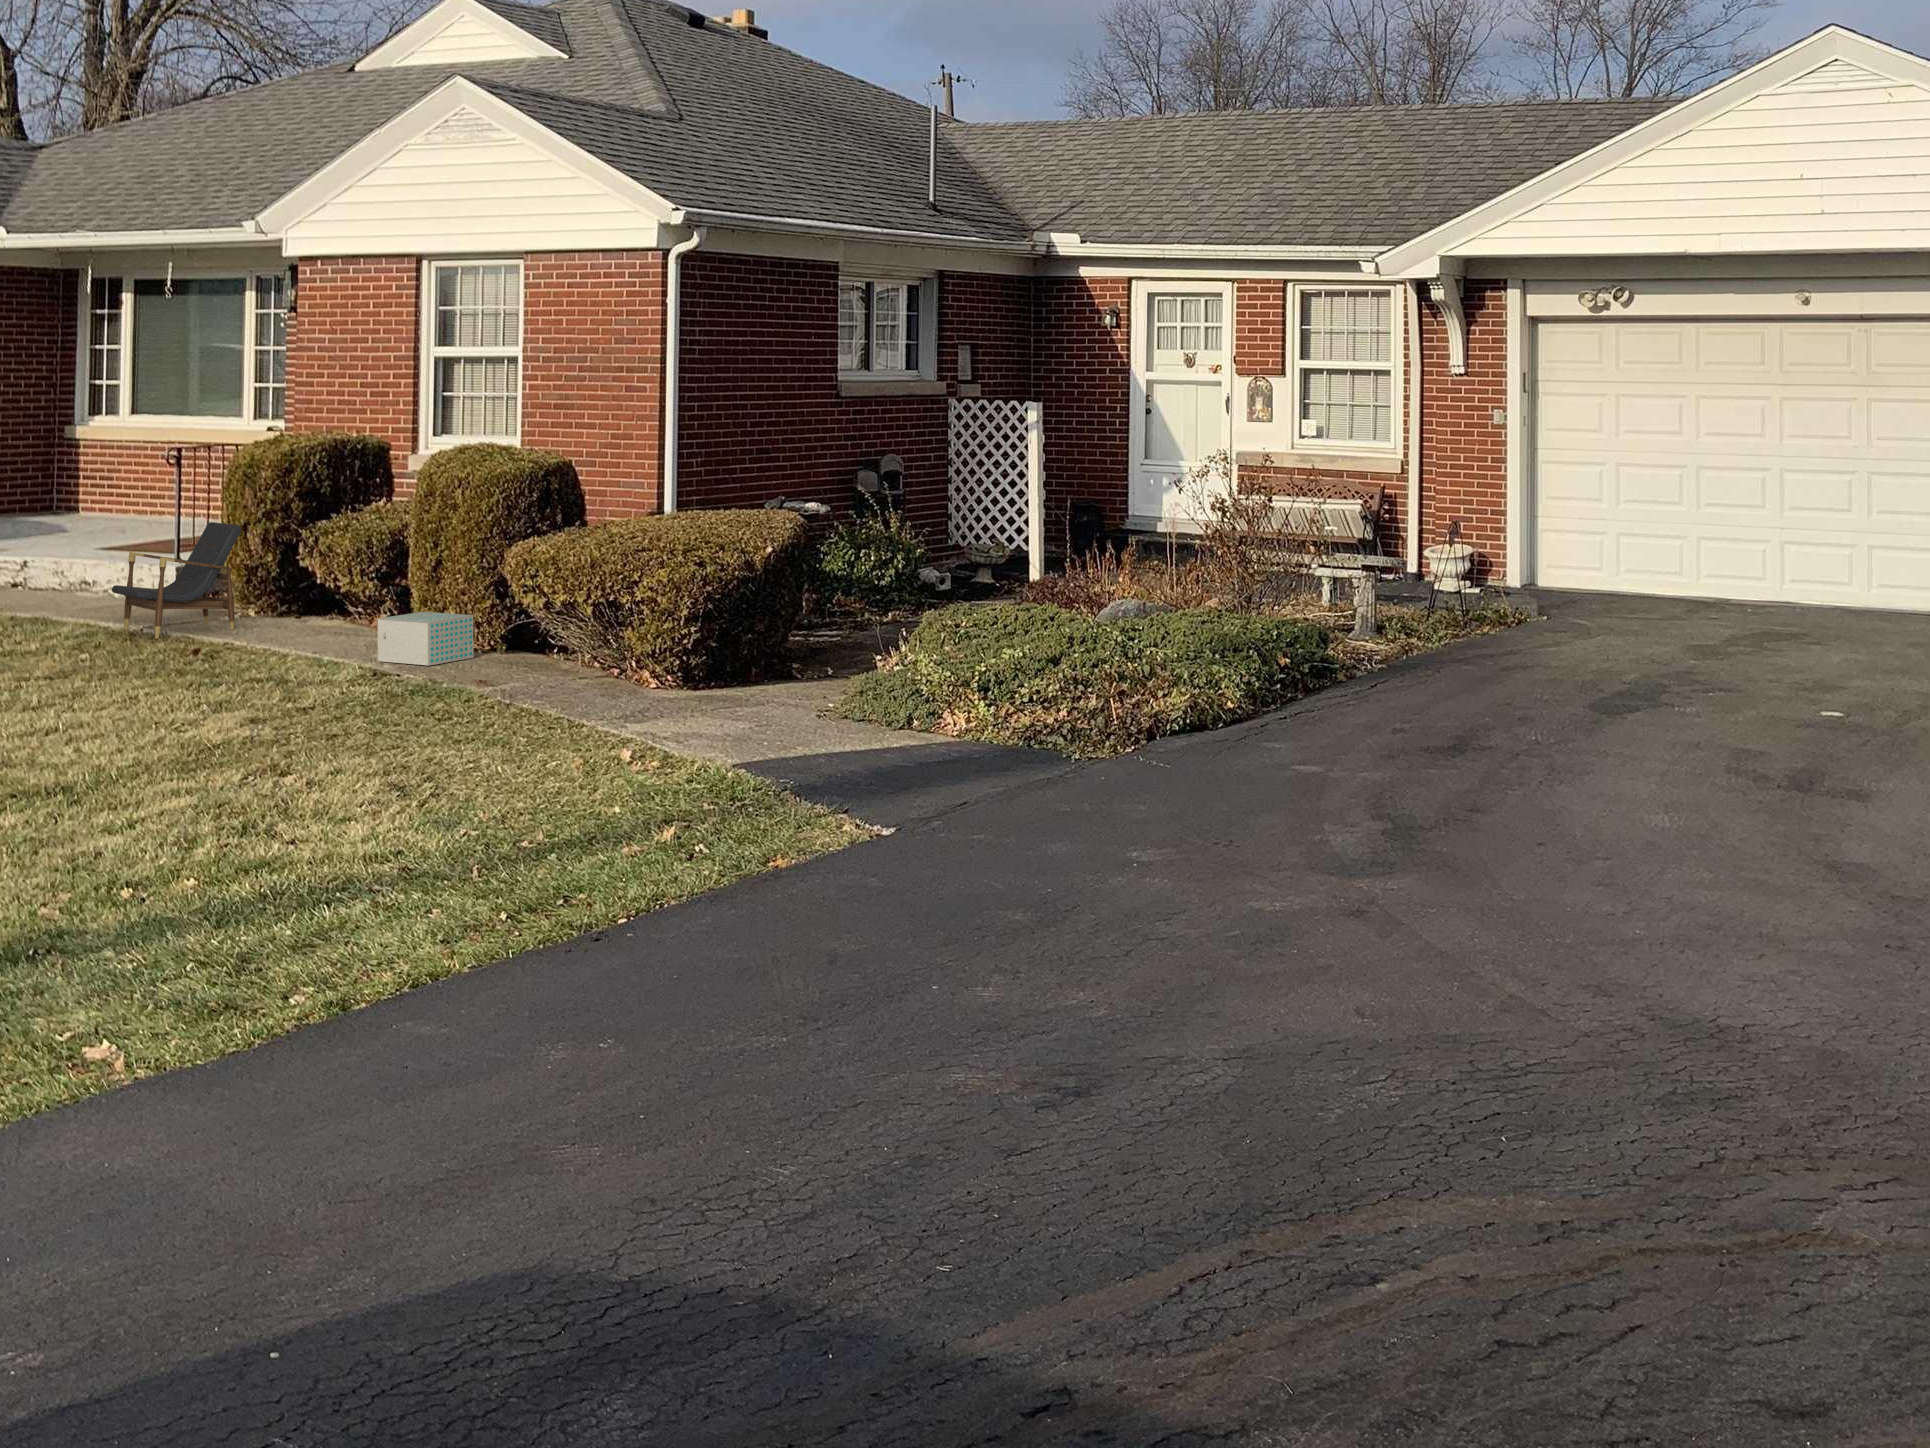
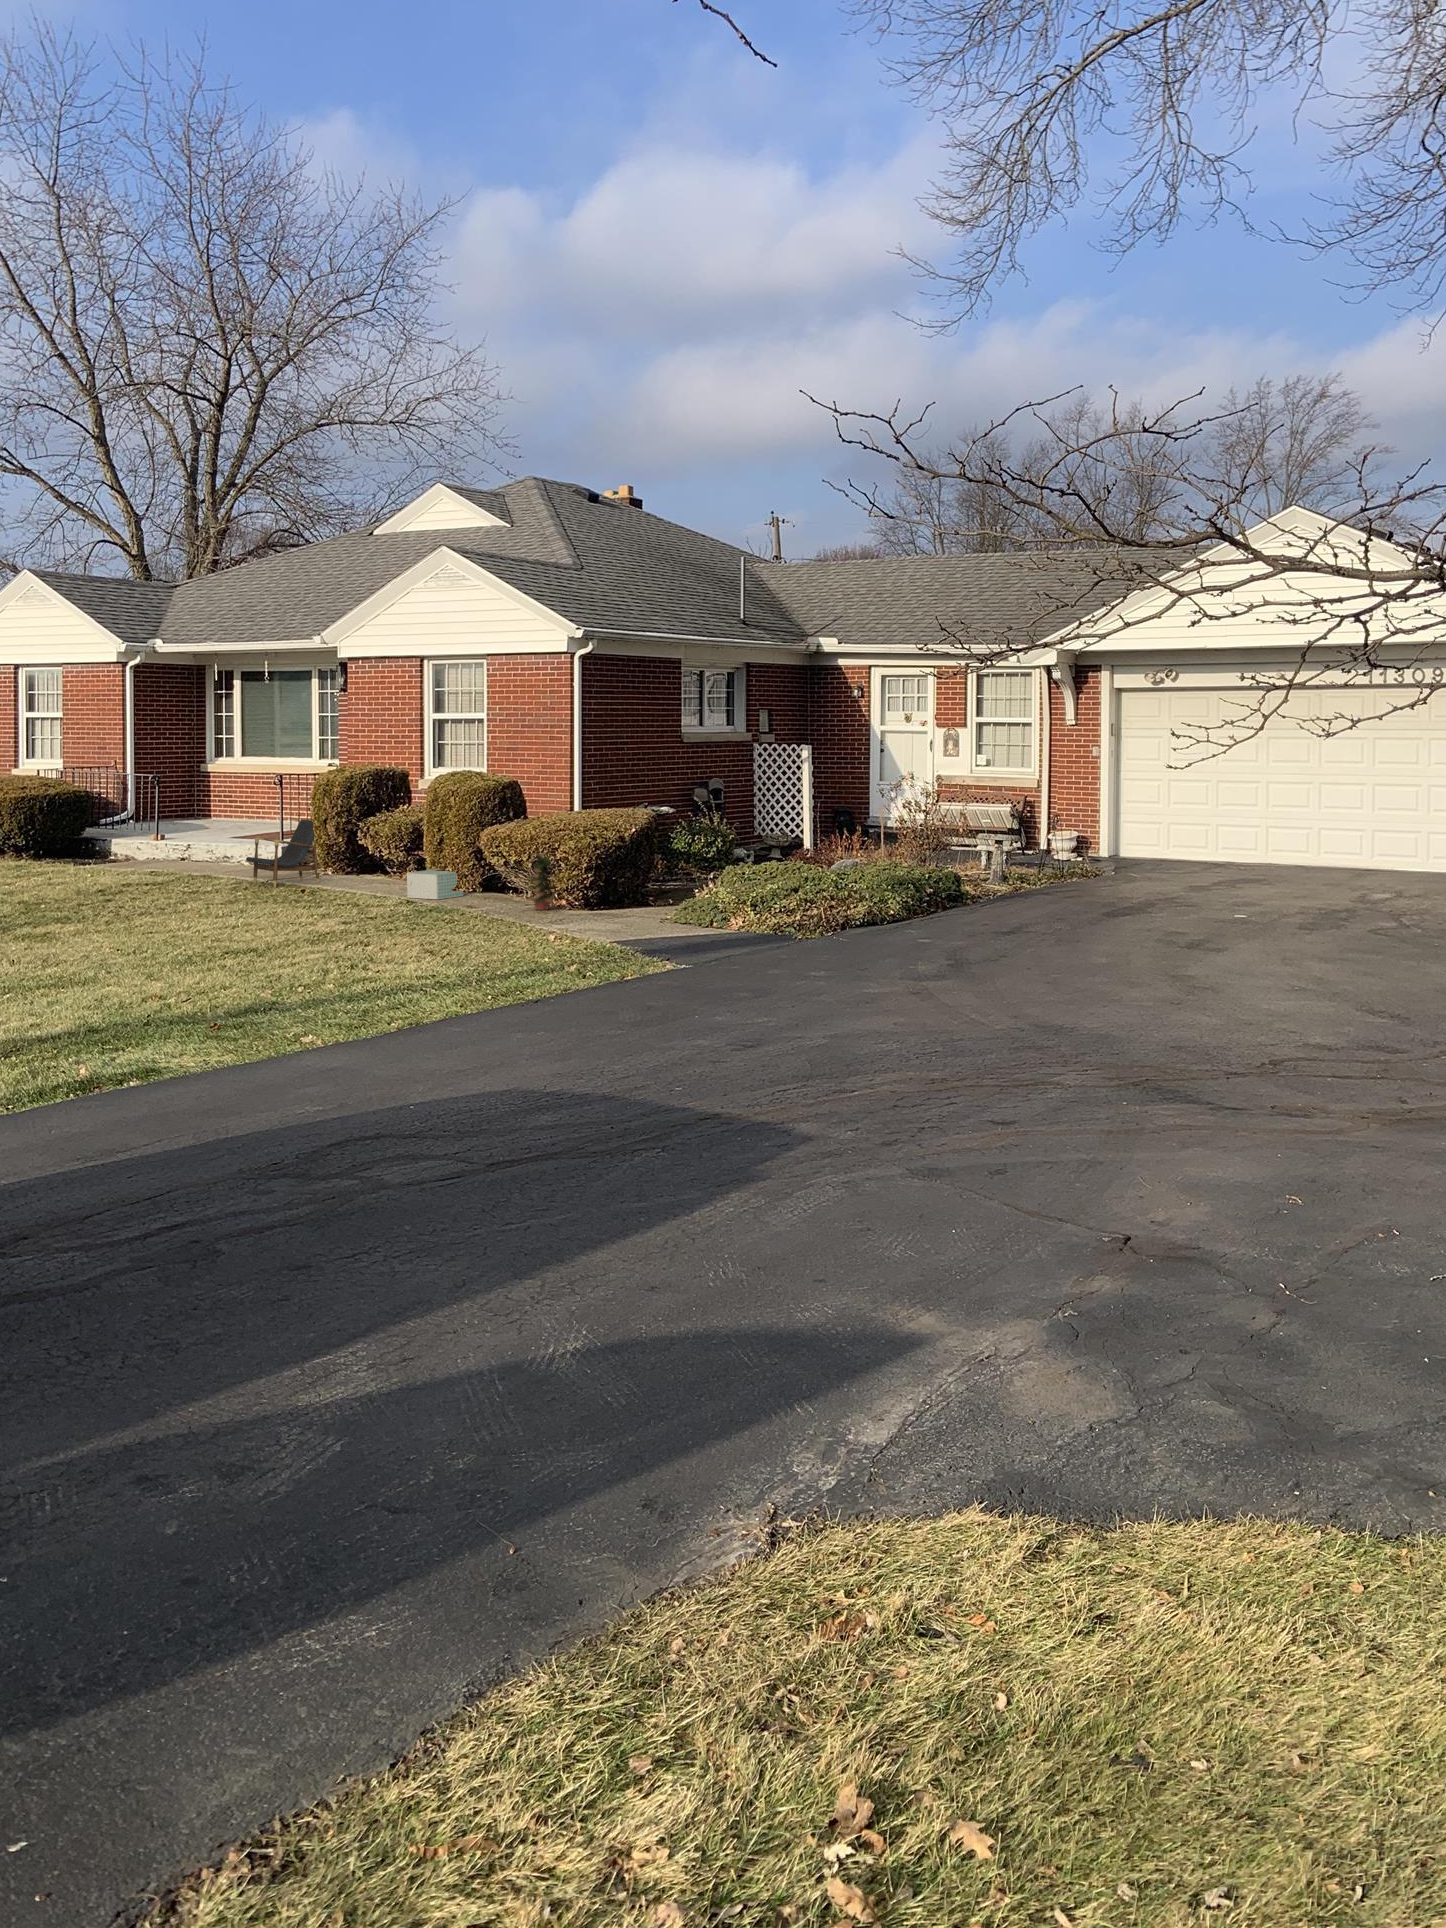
decorative plant: none [576,590,646,690] -> present [527,853,558,910]

